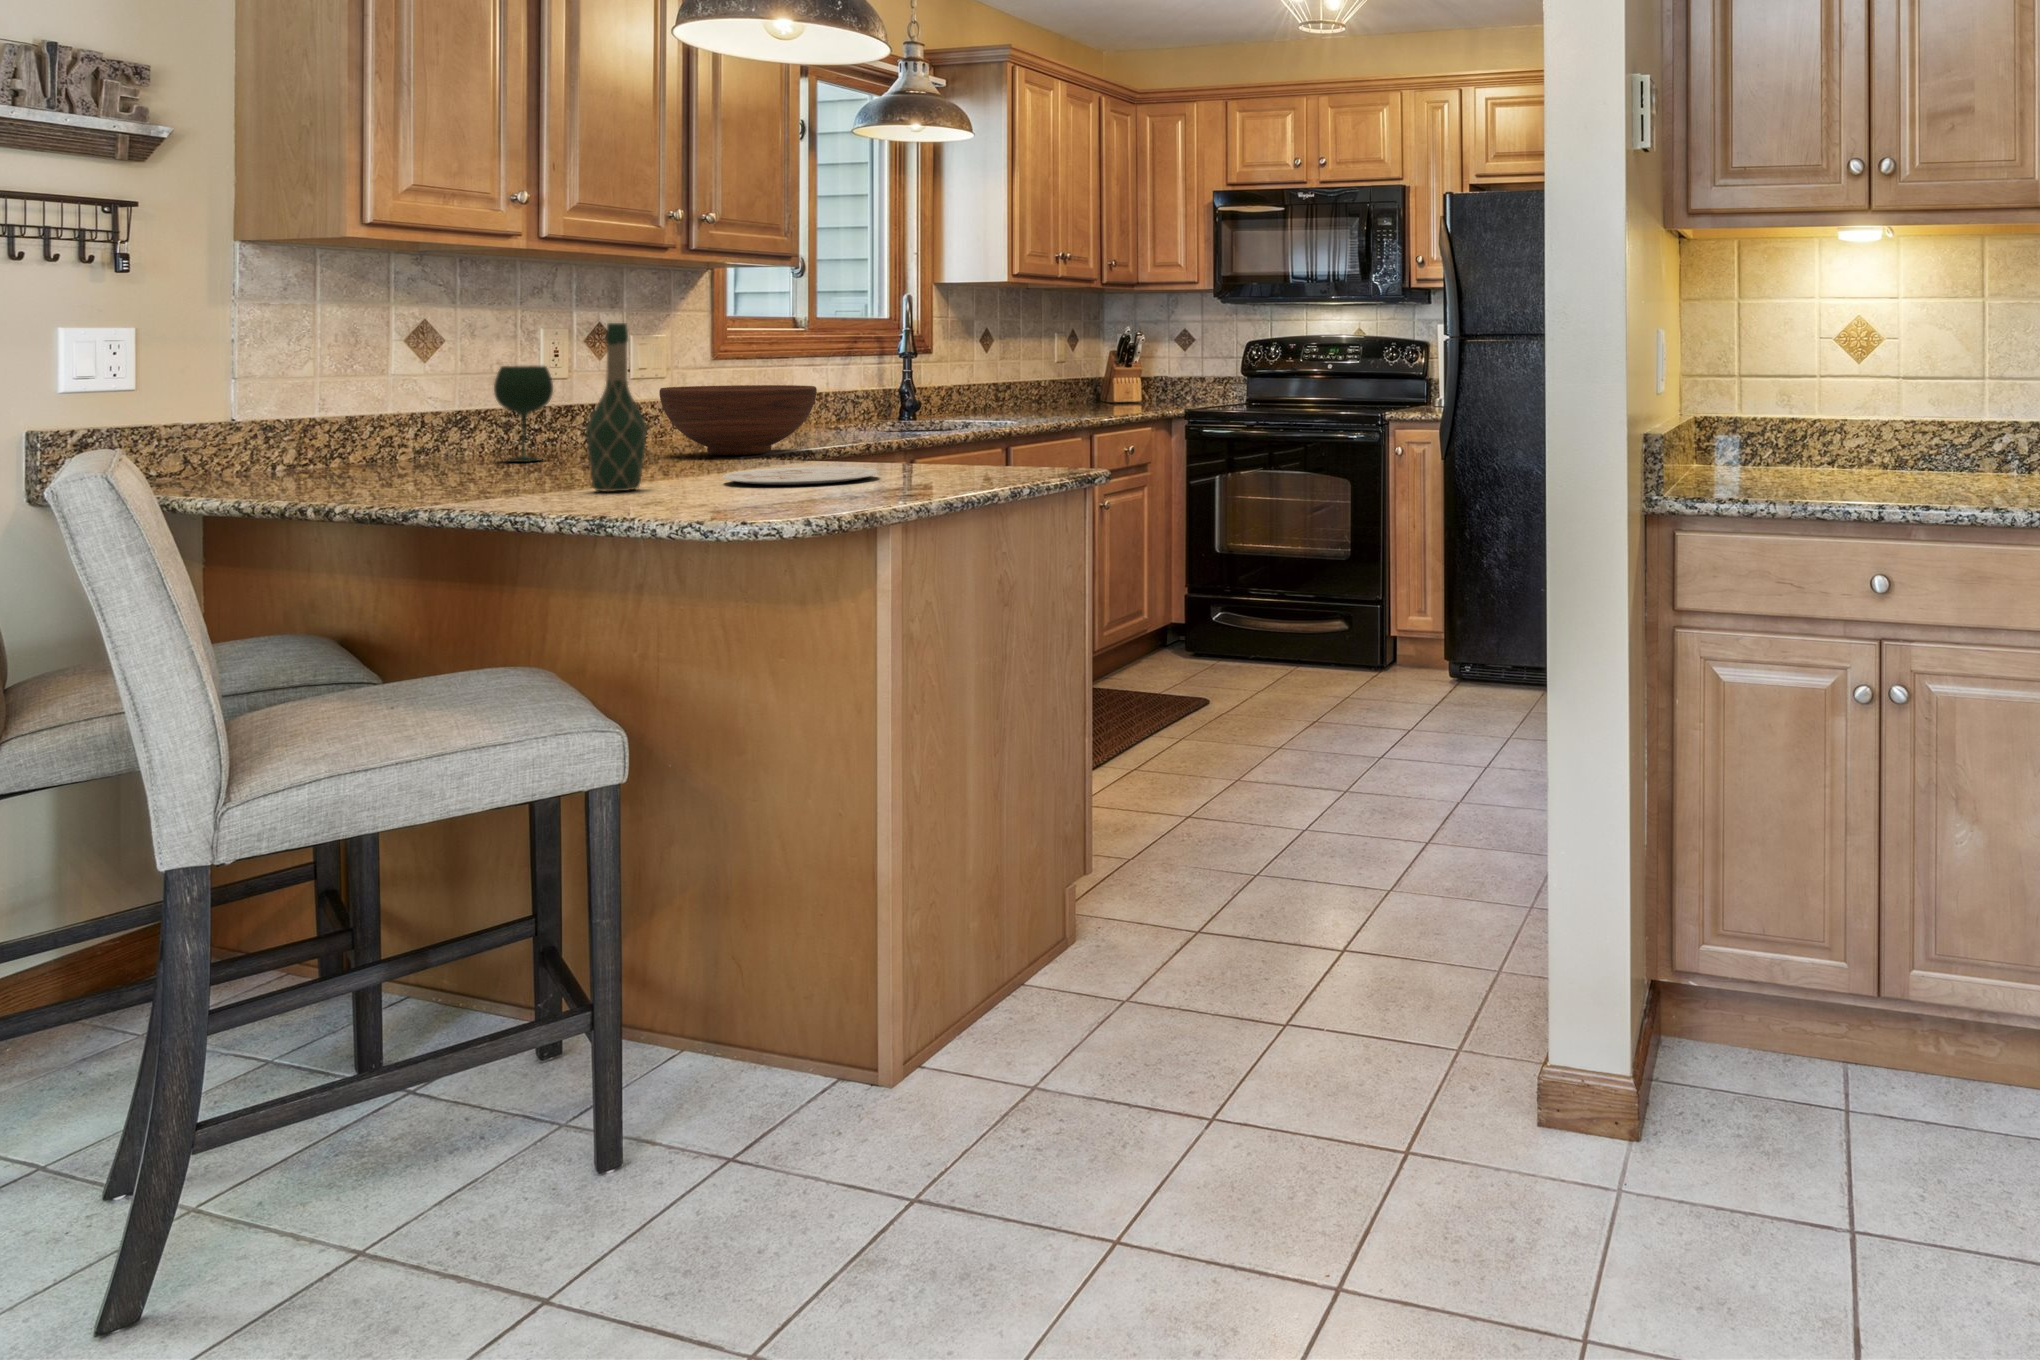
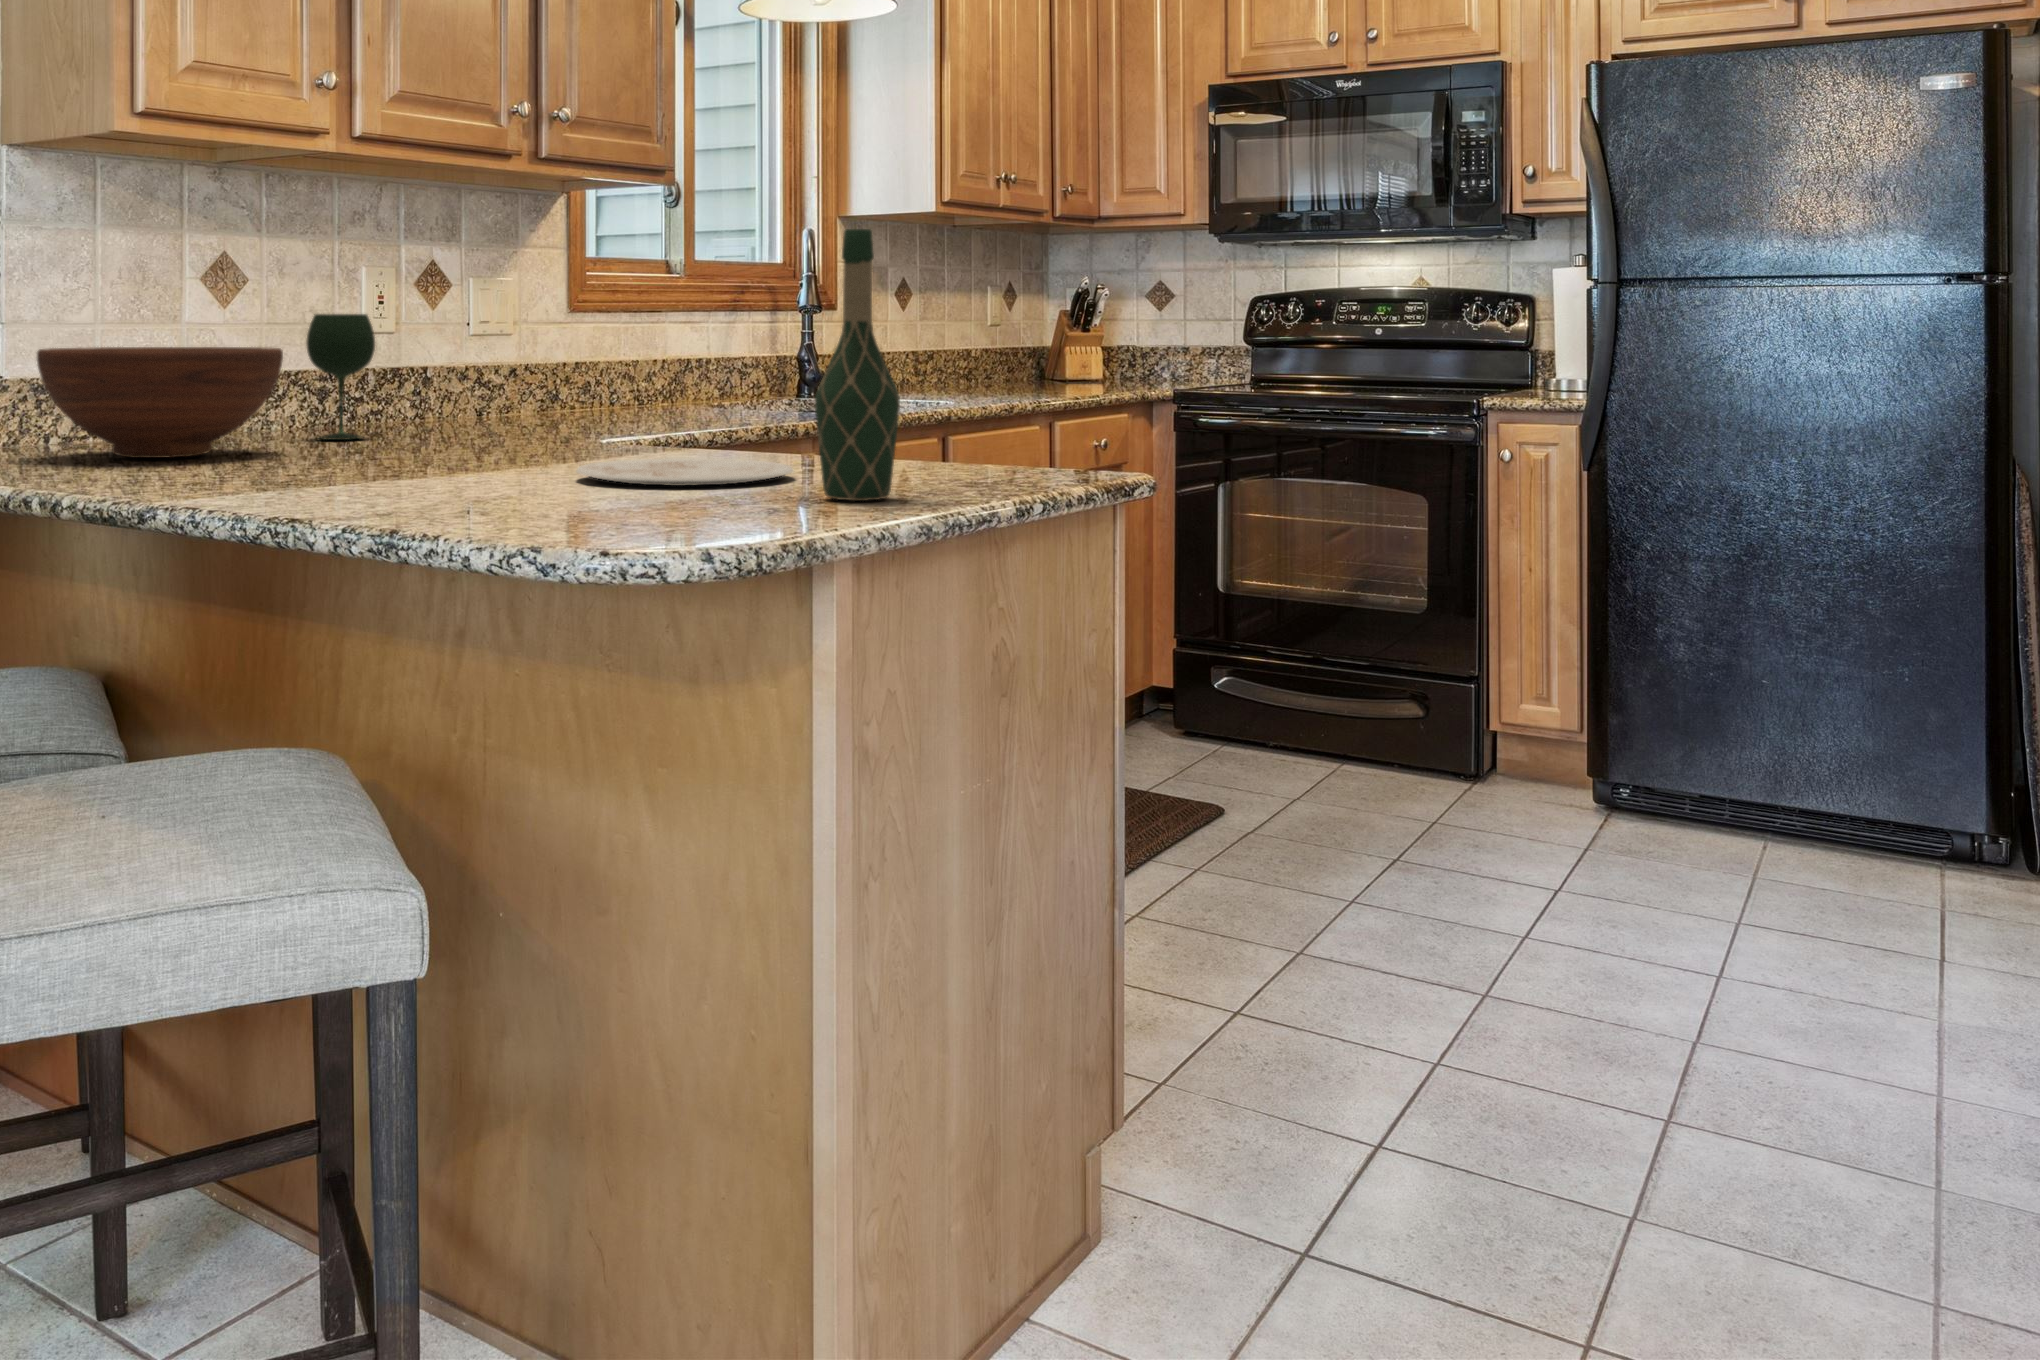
wine bottle: present [586,323,647,491] -> present [815,229,900,501]
fruit bowl: present [659,385,817,455] -> present [37,347,283,458]

